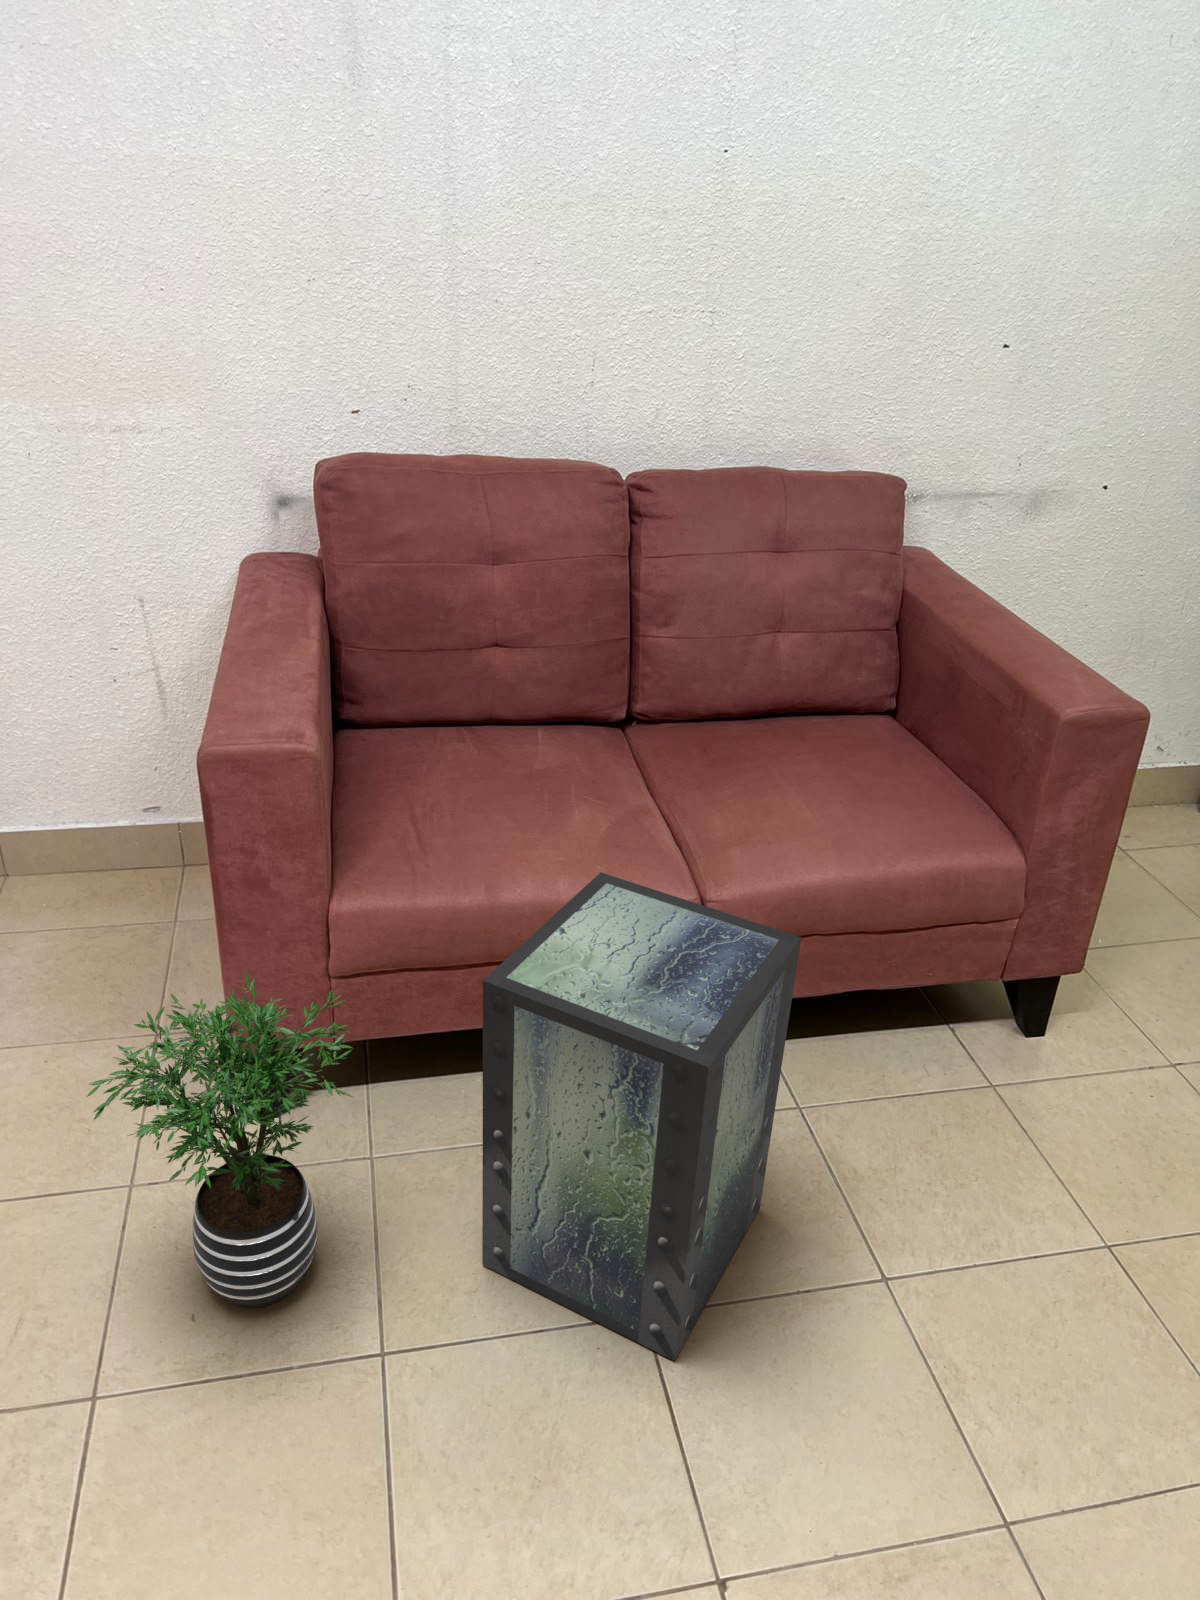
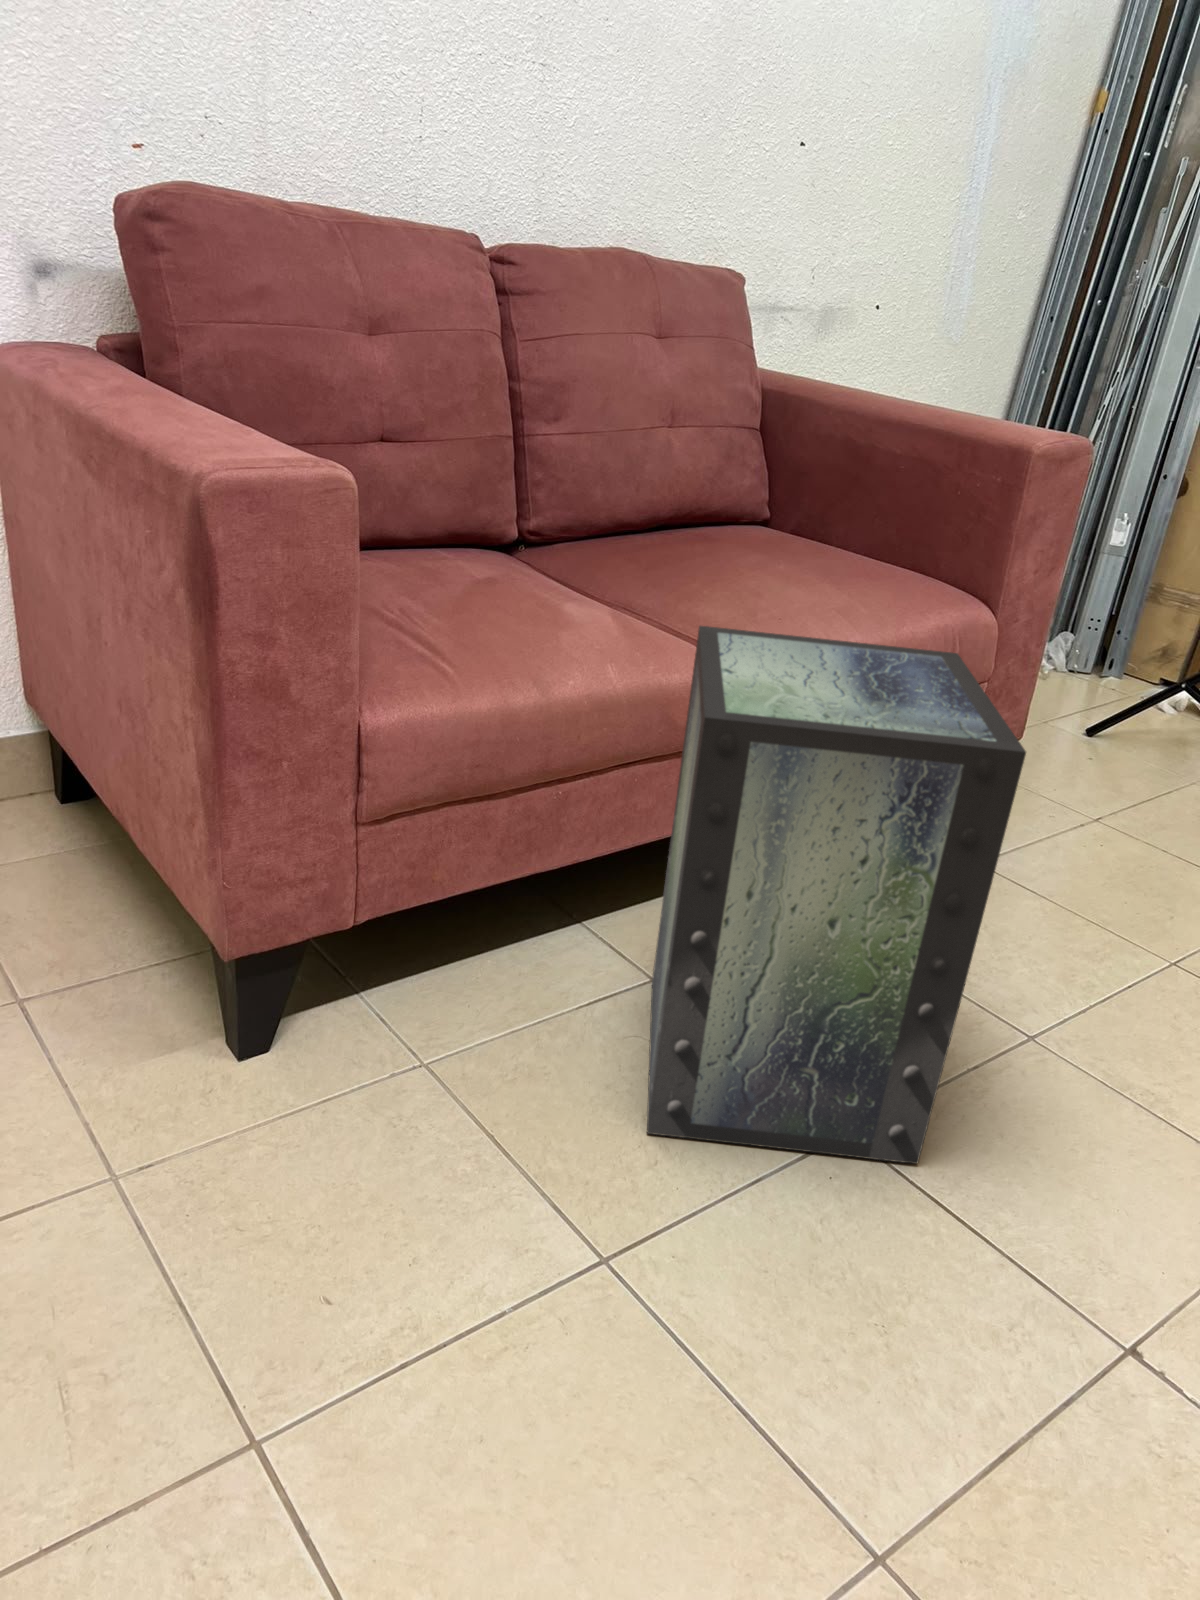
potted plant: present [87,971,354,1308] -> none [178,784,556,1265]

